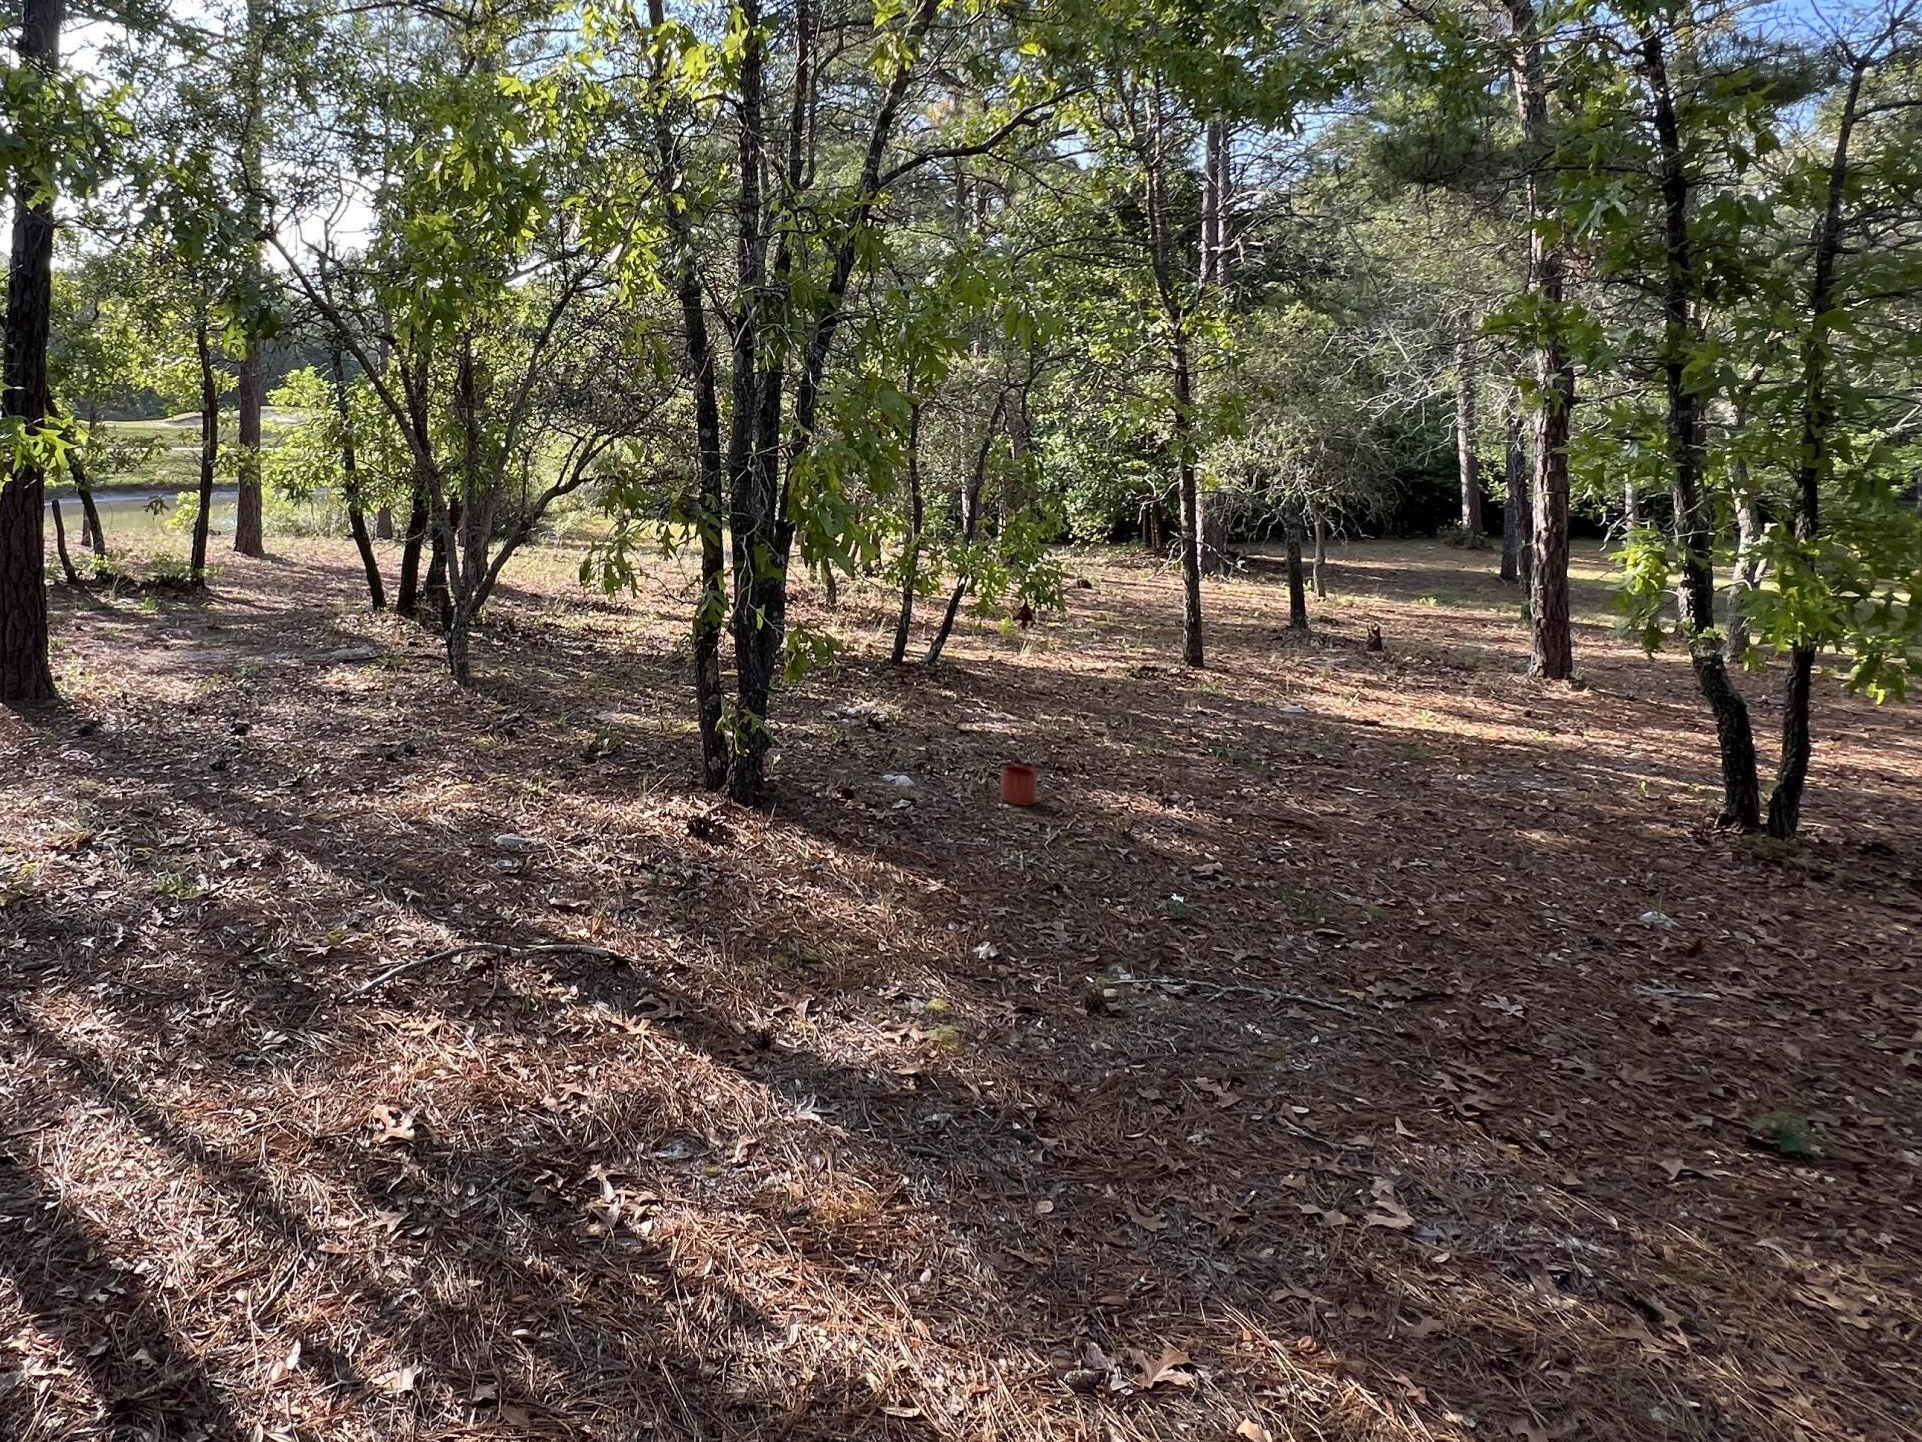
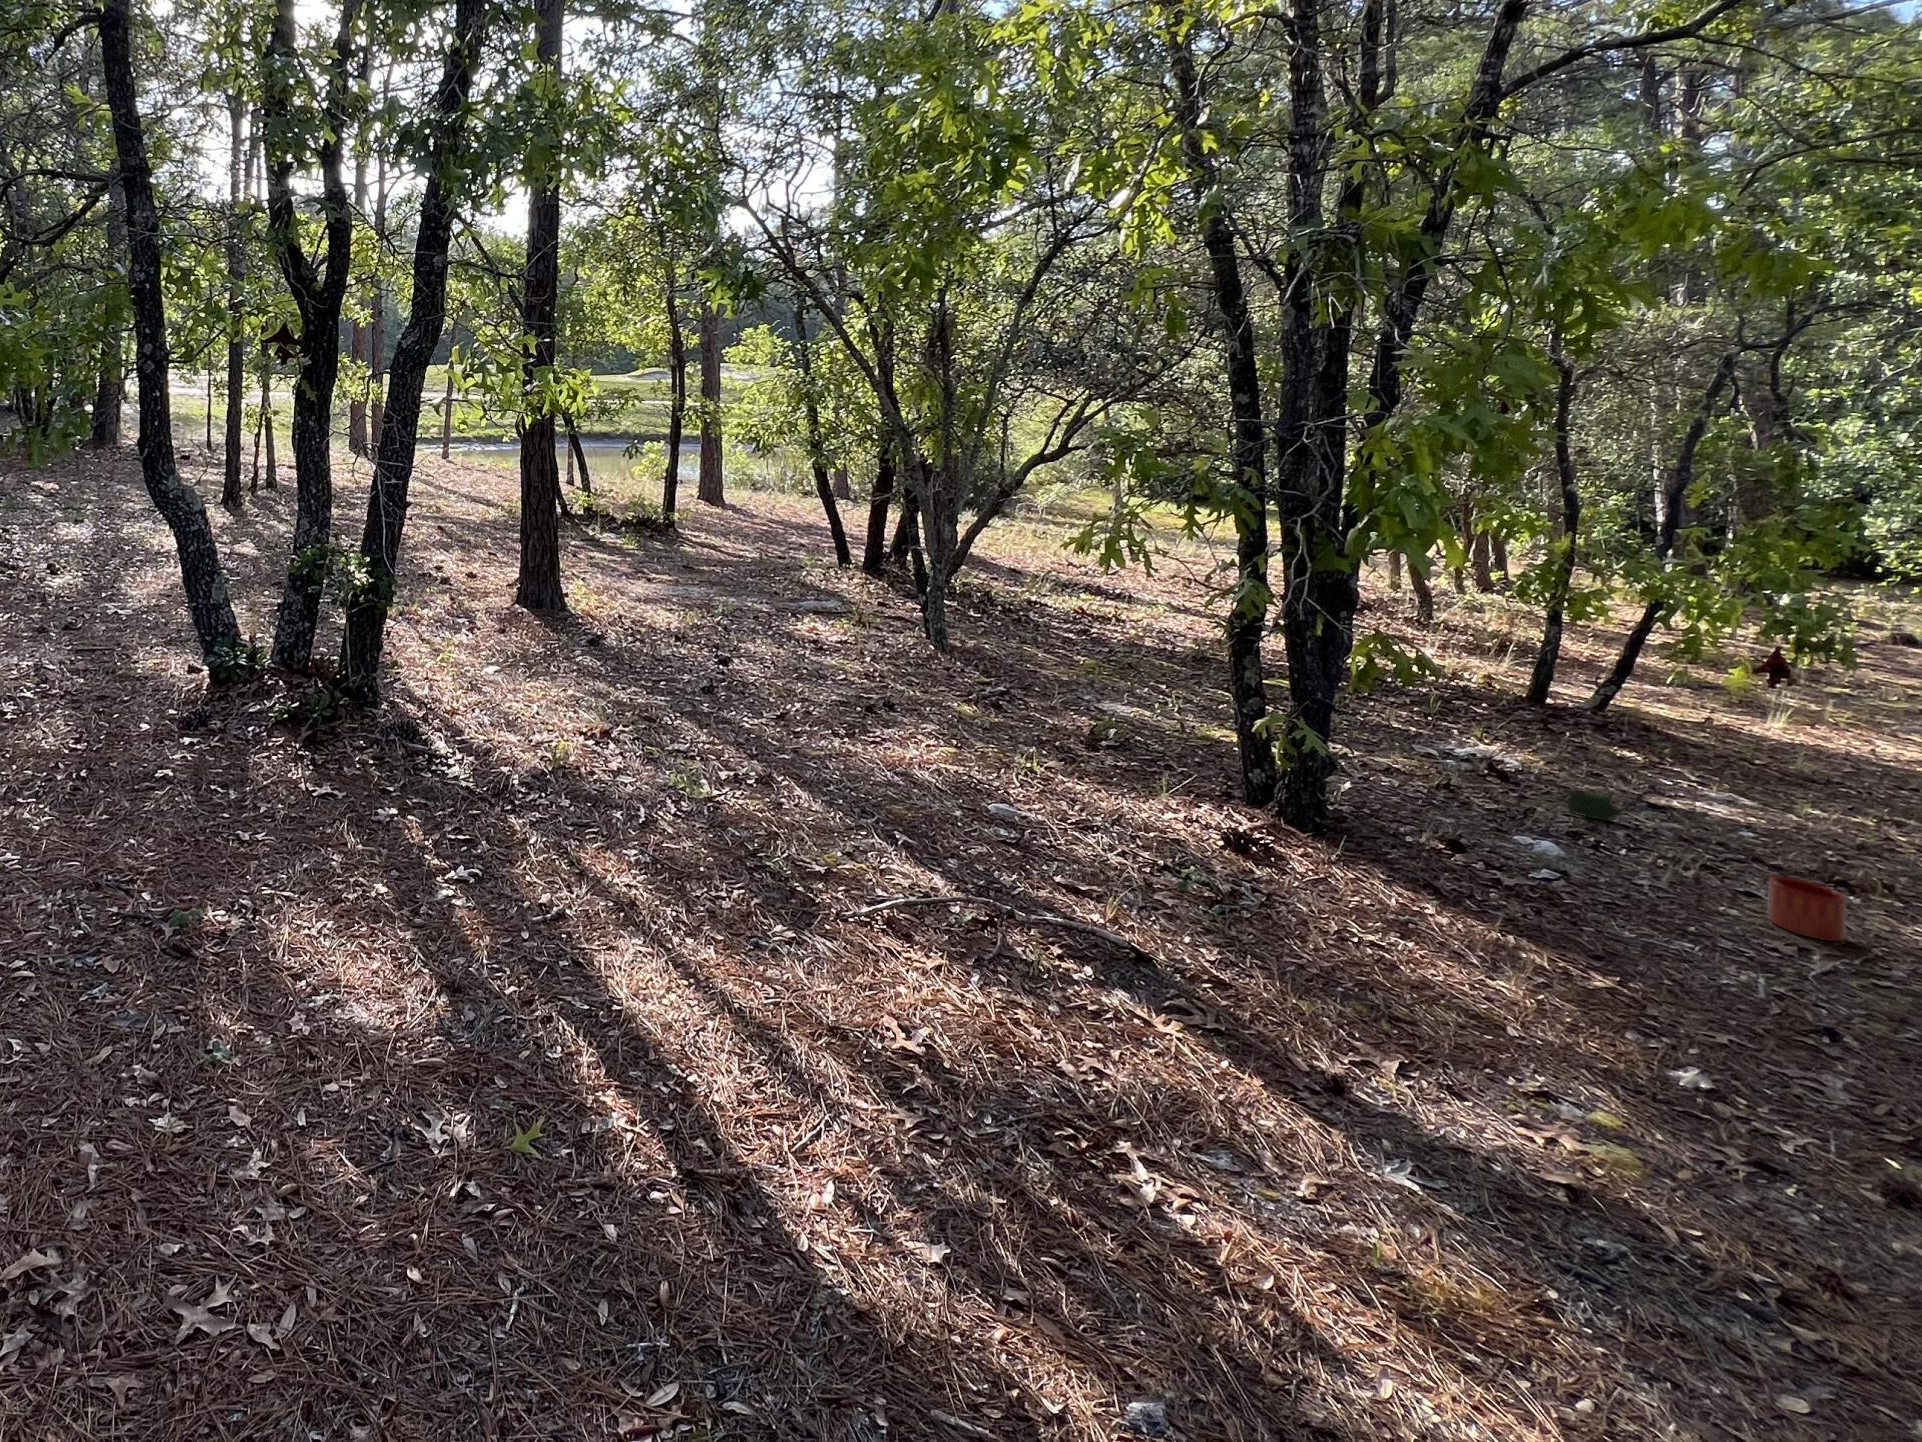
watering can: none [894,716,938,744] -> present [1557,779,1638,821]

